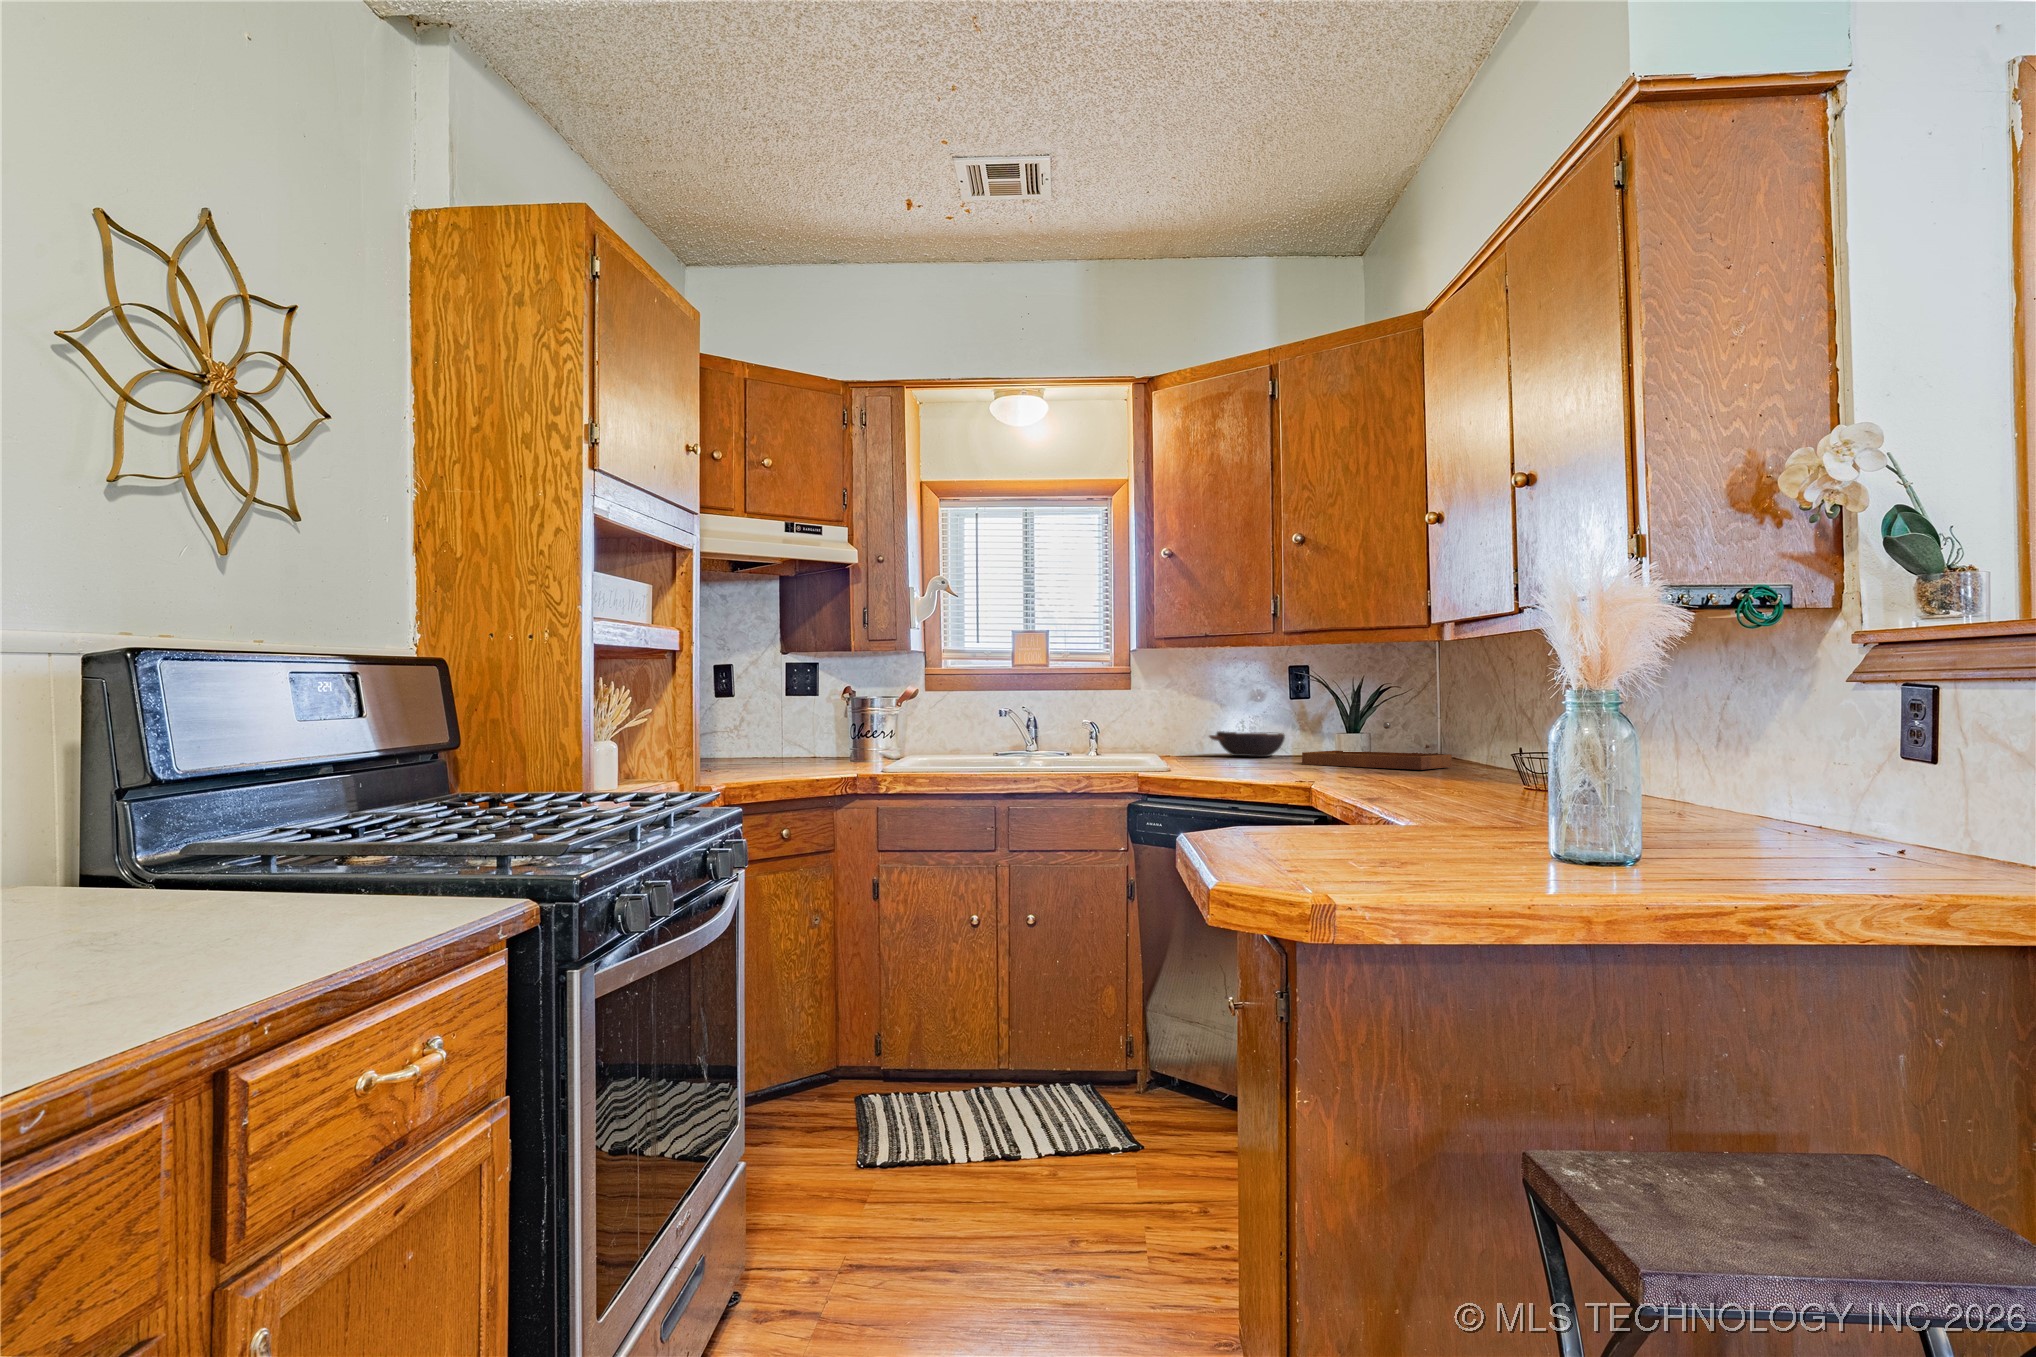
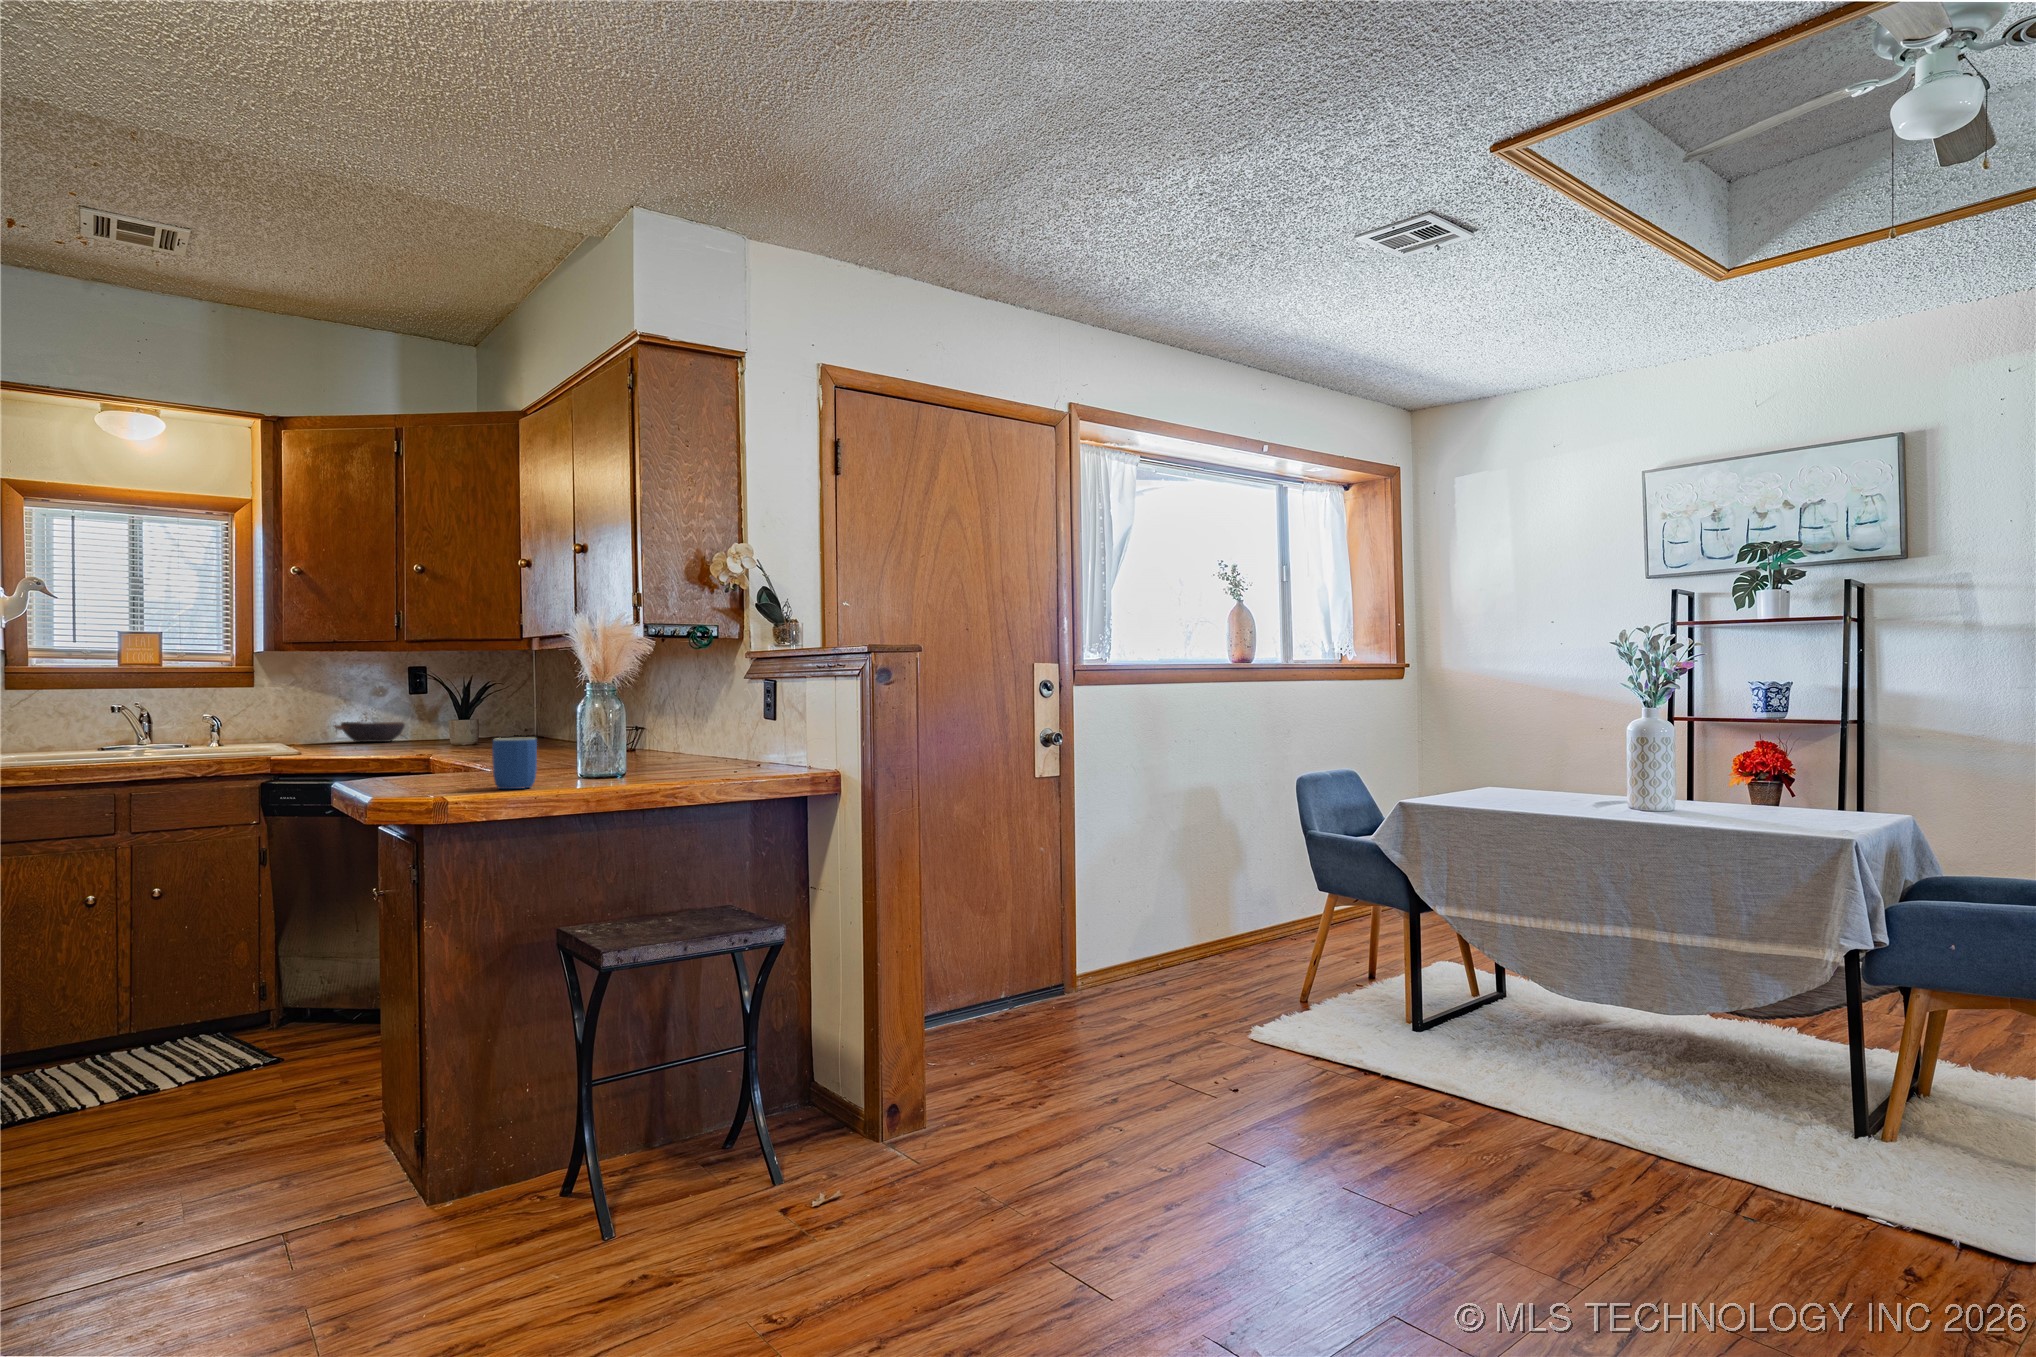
tray: present [1302,722,1452,770] -> none [421,710,541,745]
mug: none [1409,784,1484,877] -> present [492,738,537,789]

